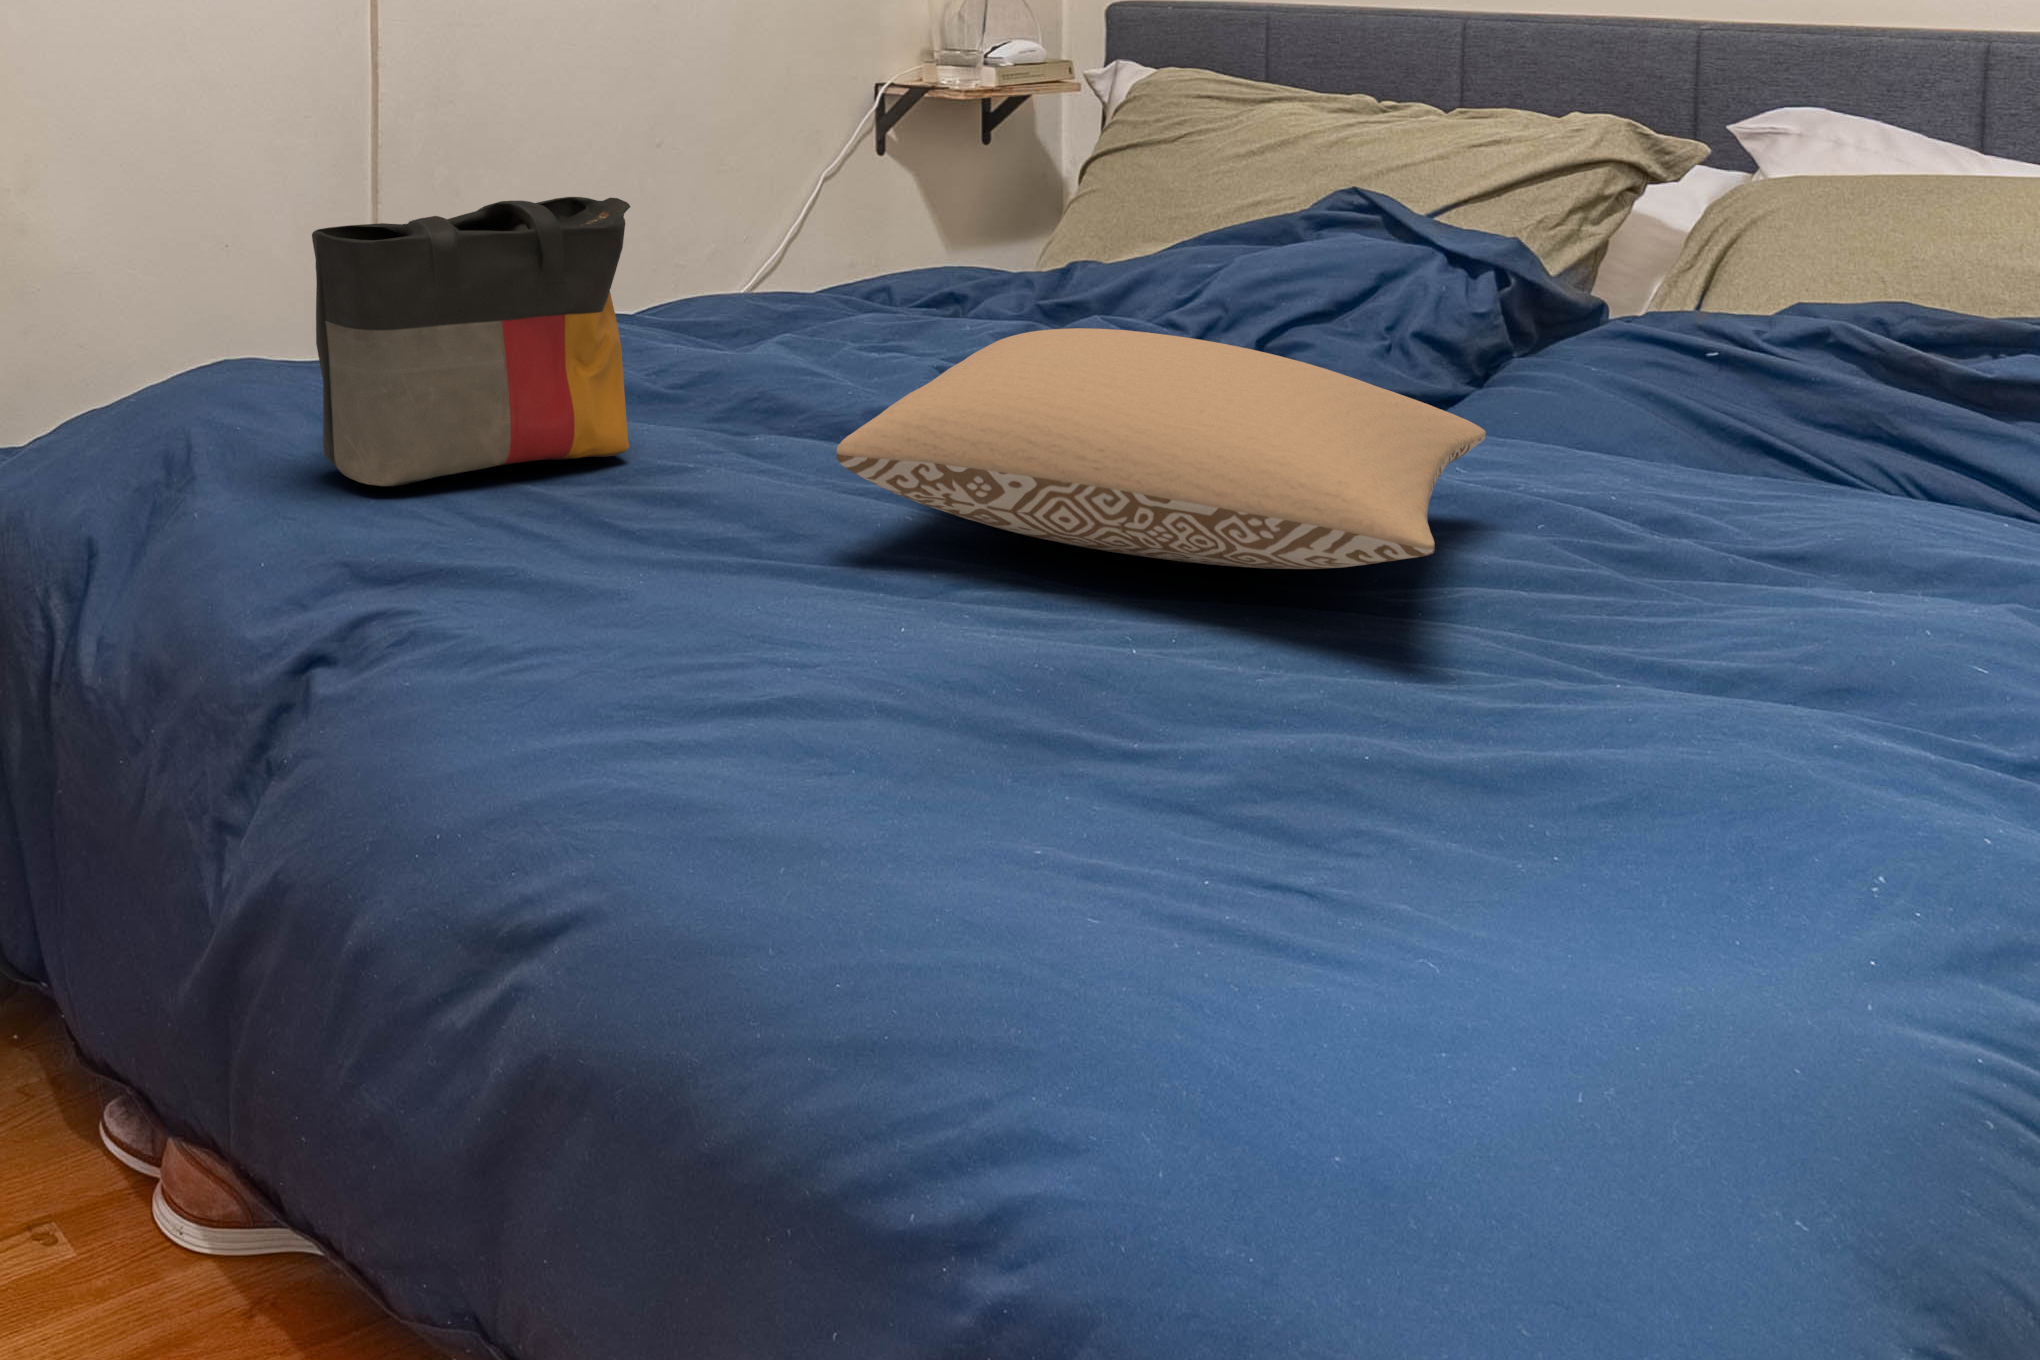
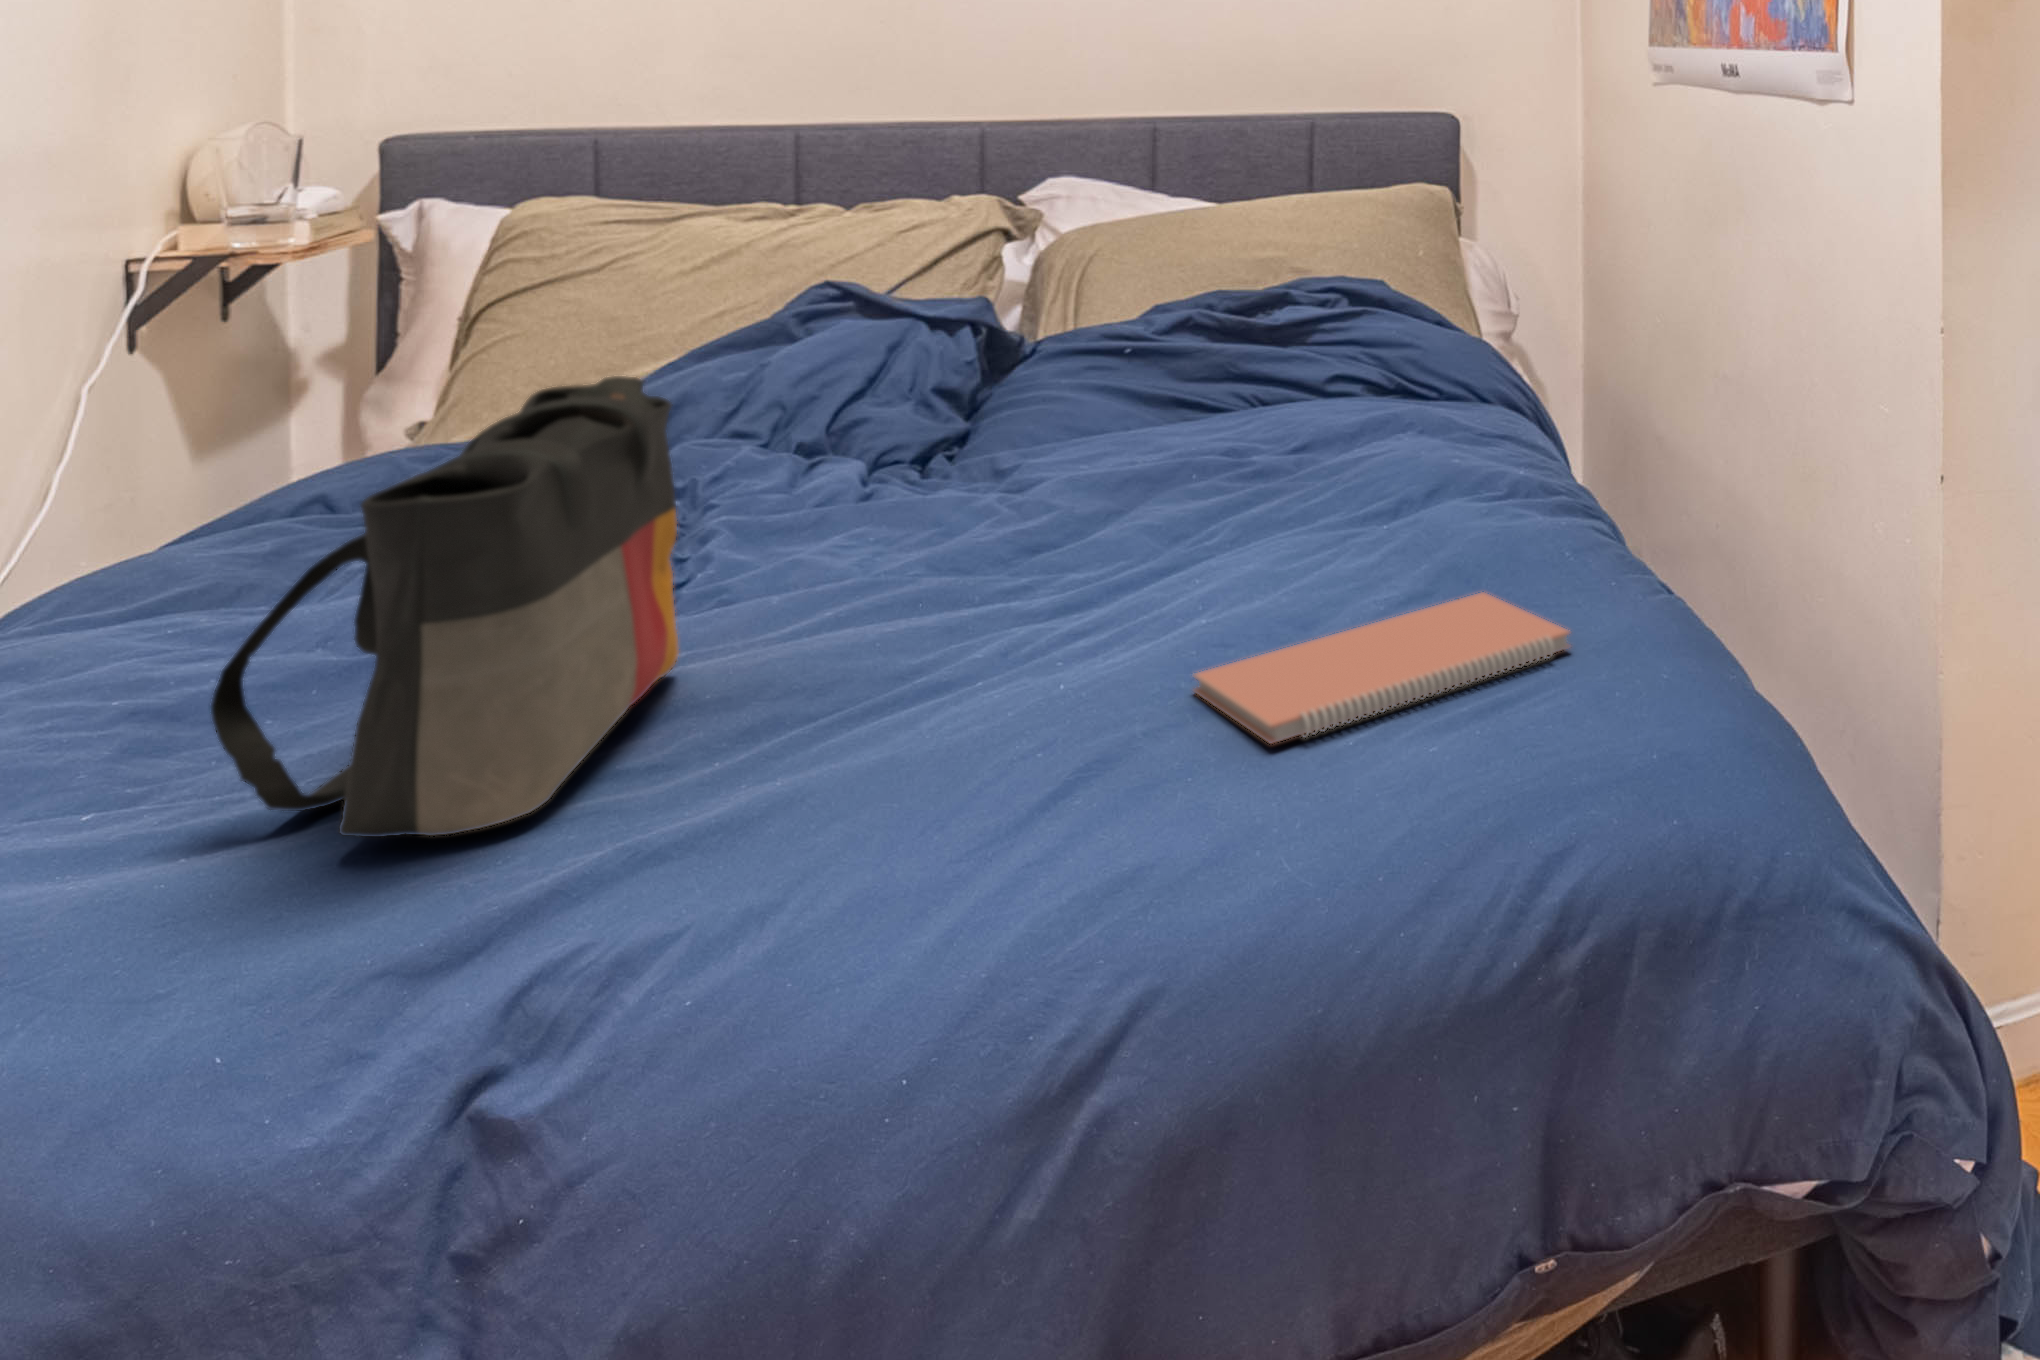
pillow: present [836,328,1486,569] -> none [922,368,1473,555]
notebook: none [637,616,1134,815] -> present [1194,593,1570,744]

